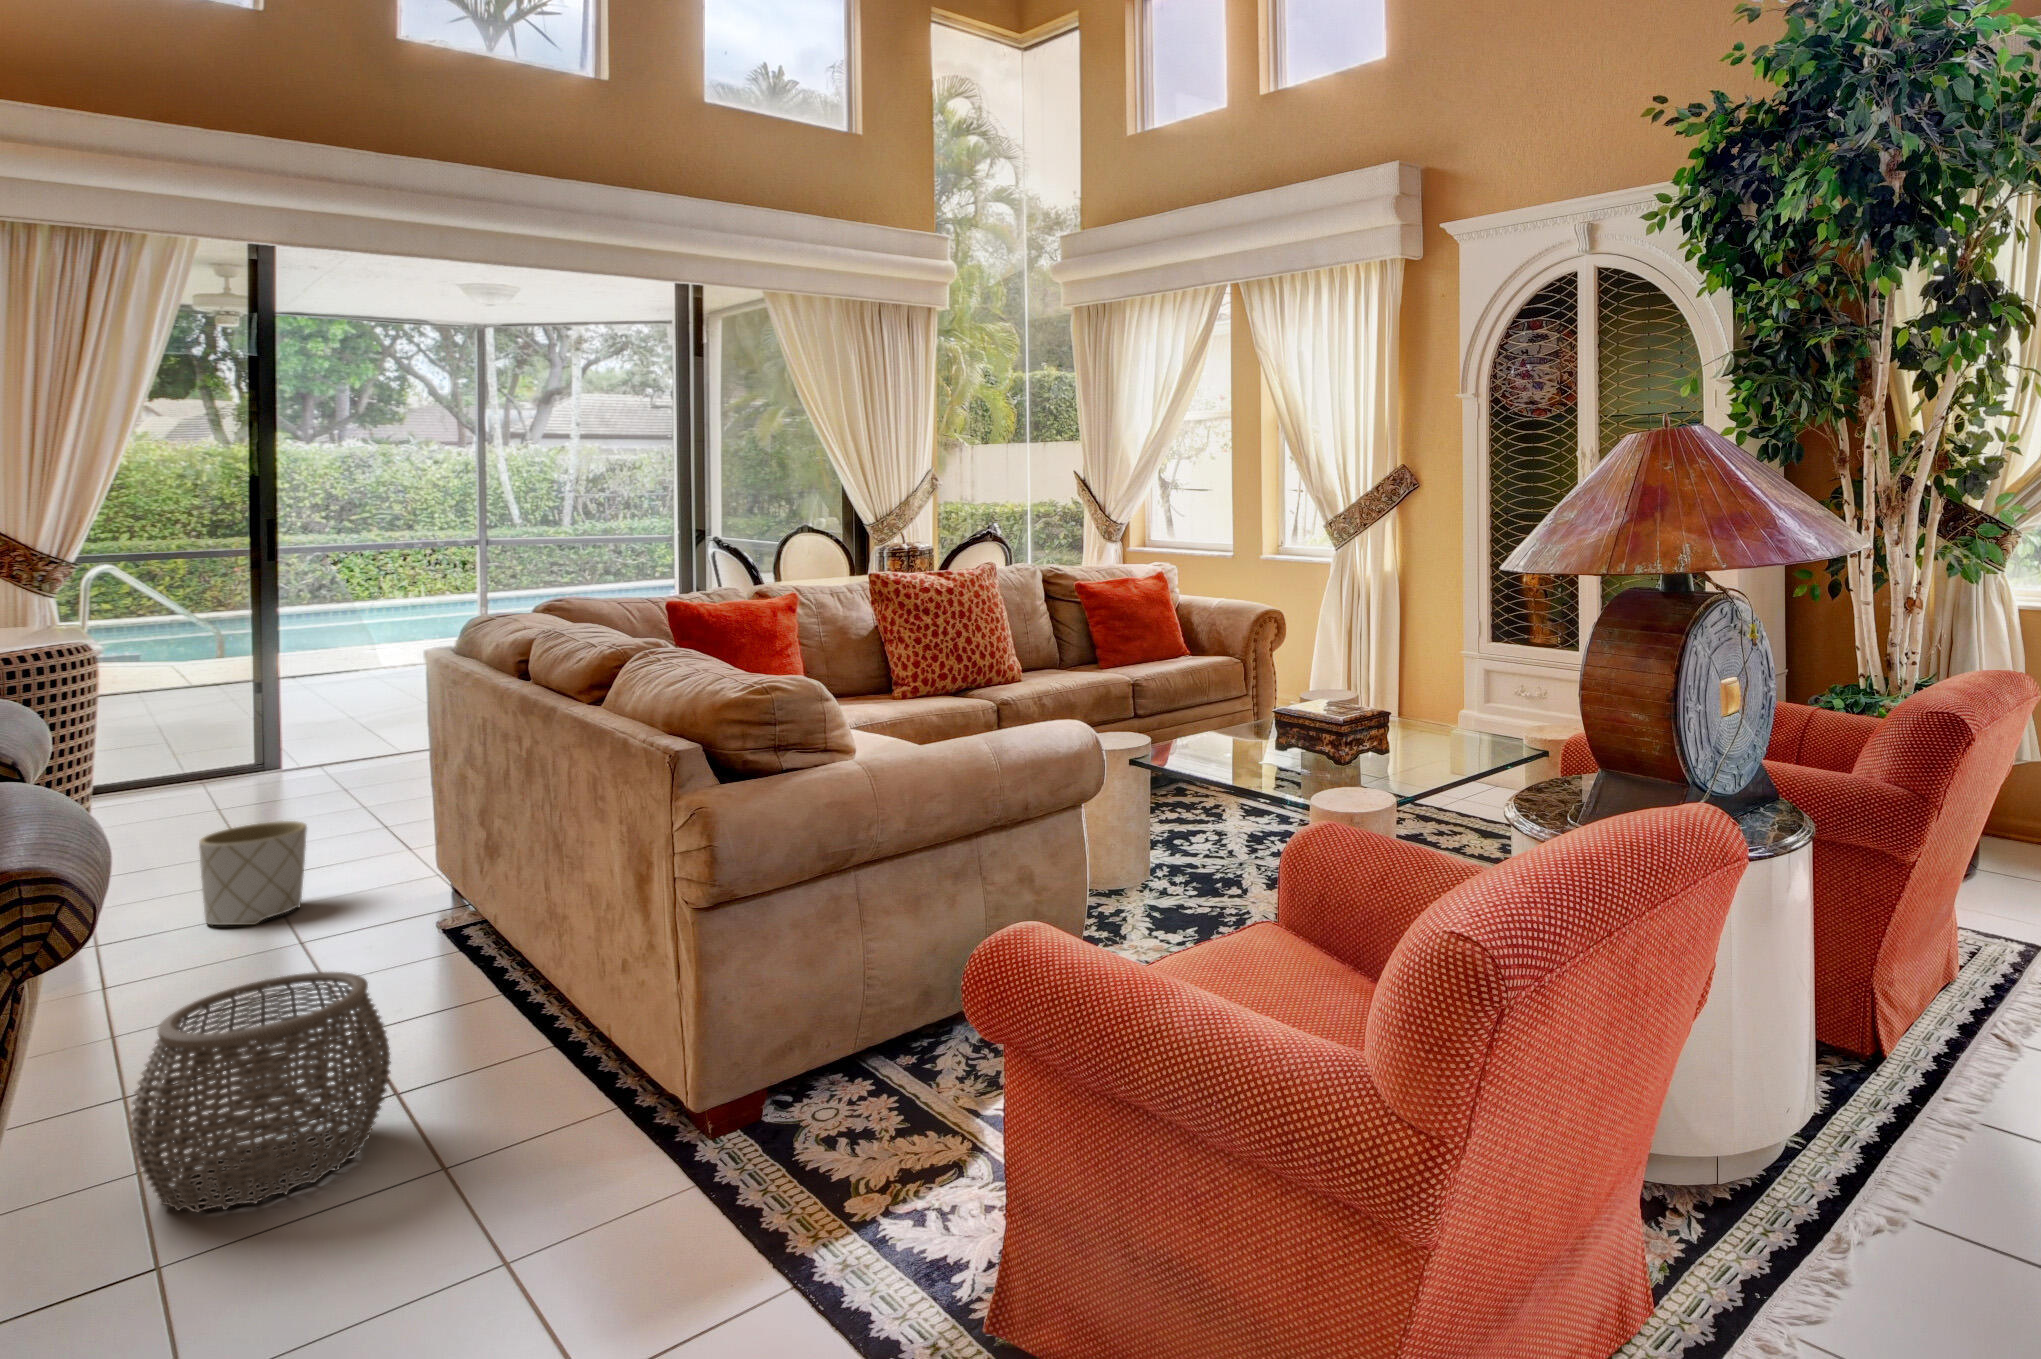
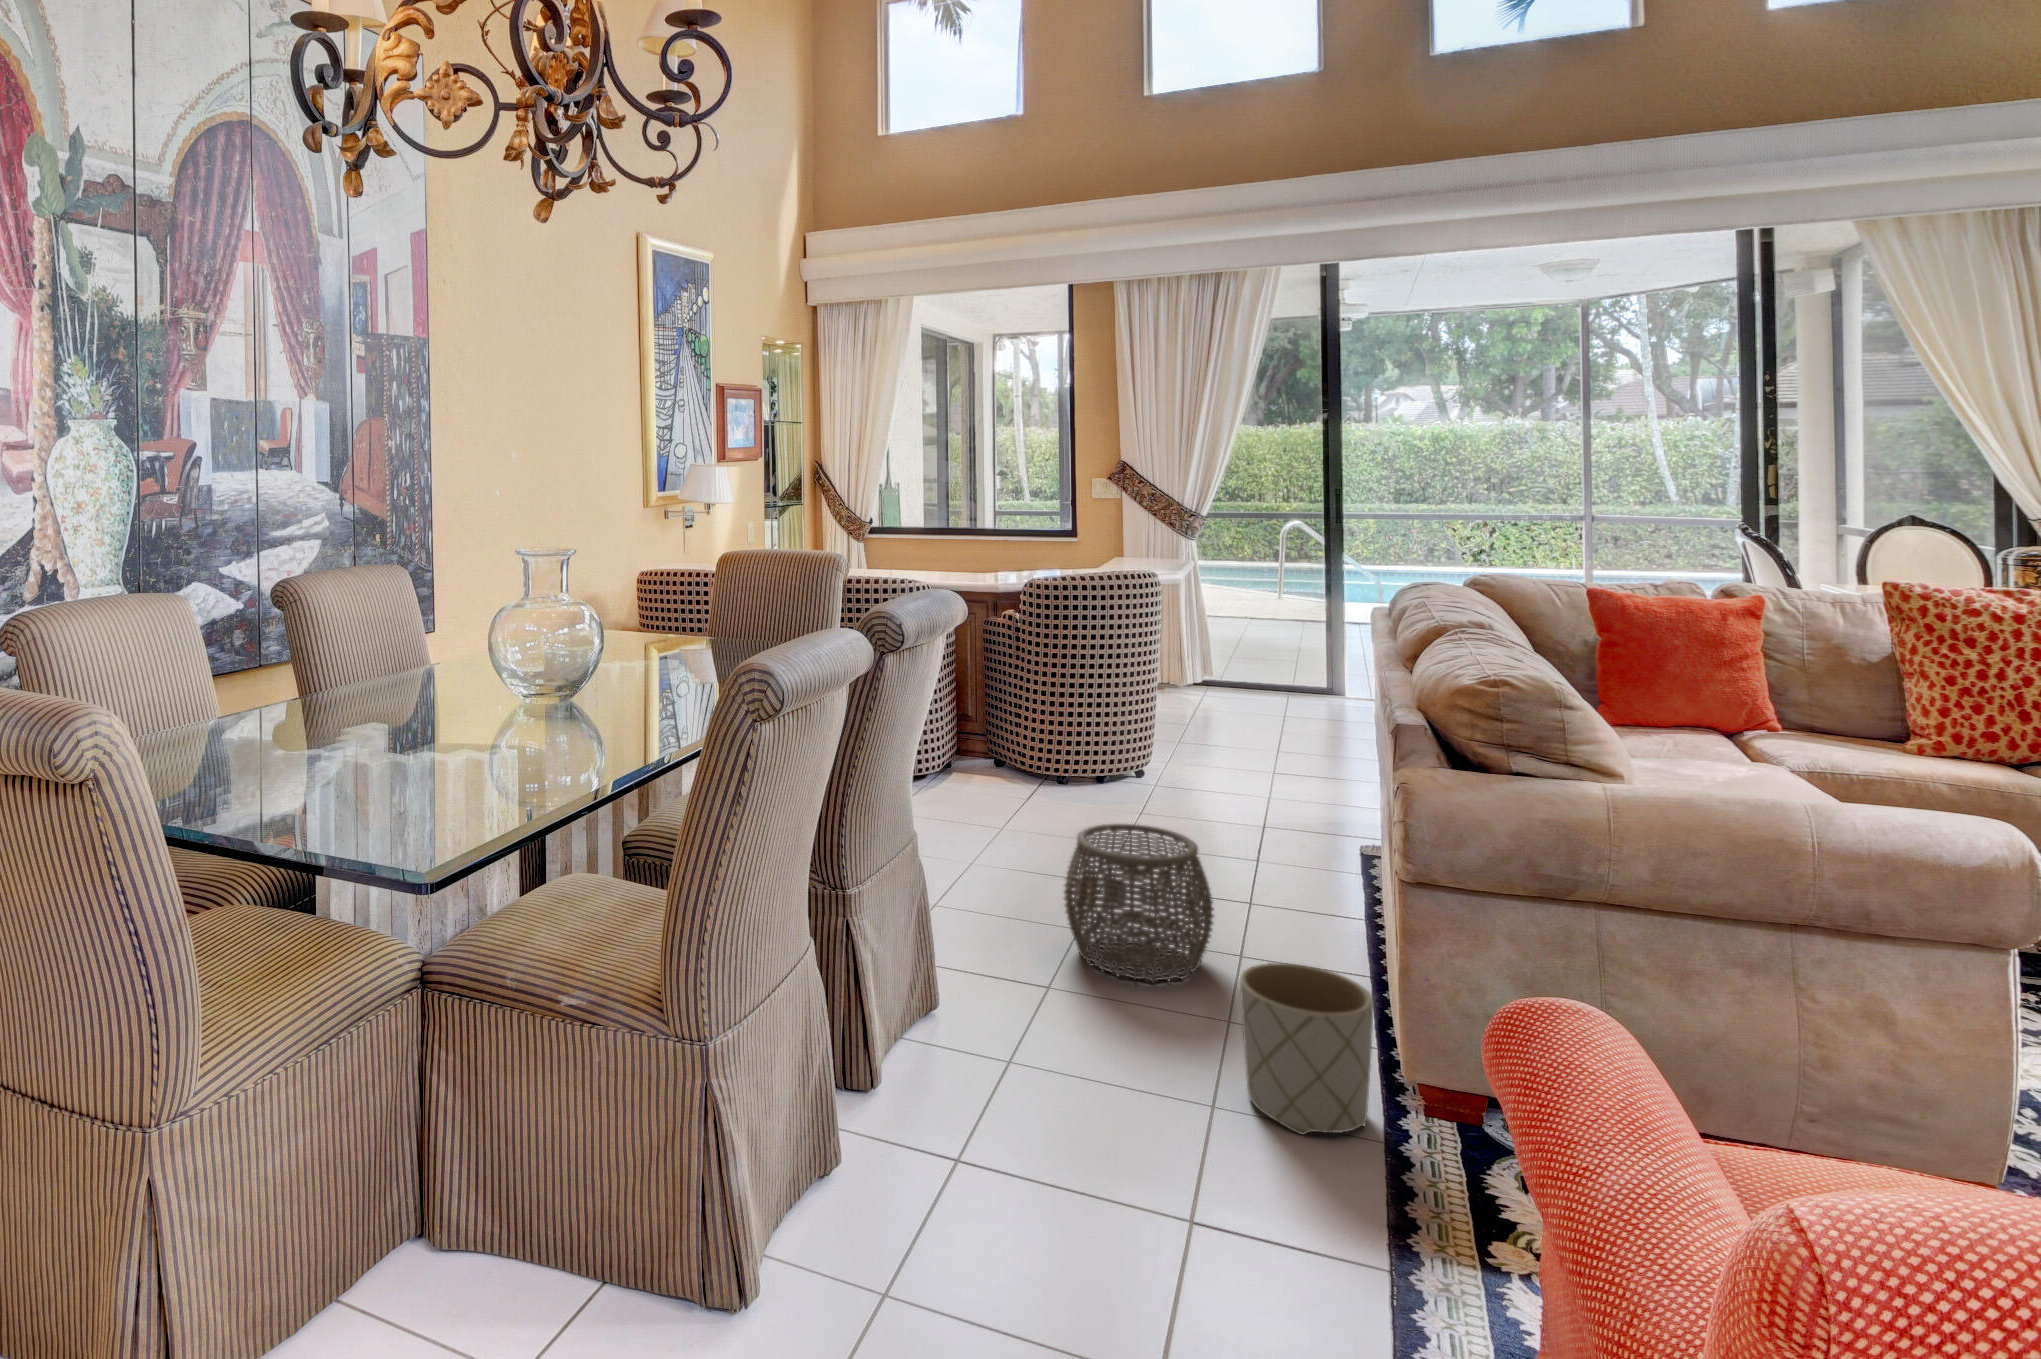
planter: present [199,821,307,925] -> present [1240,963,1373,1135]

